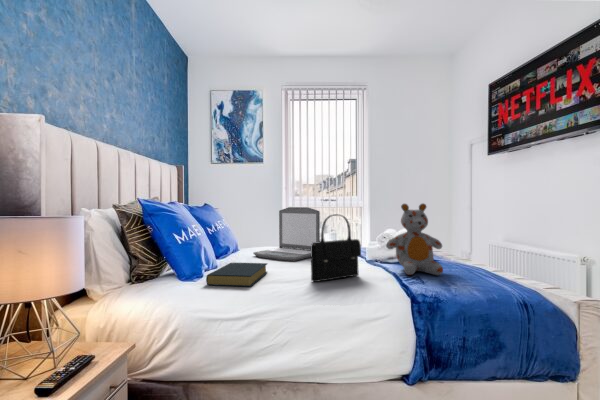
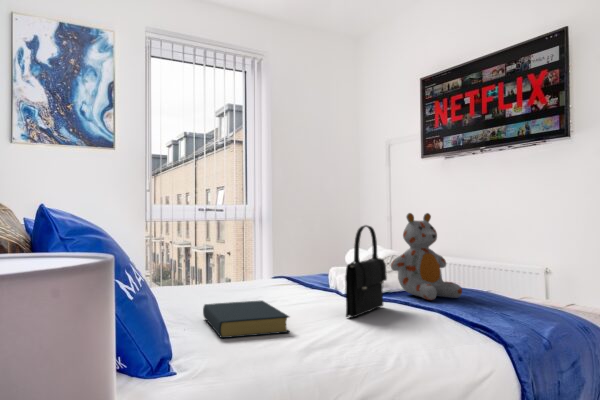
laptop: present [253,207,320,261] -> none [178,219,273,299]

